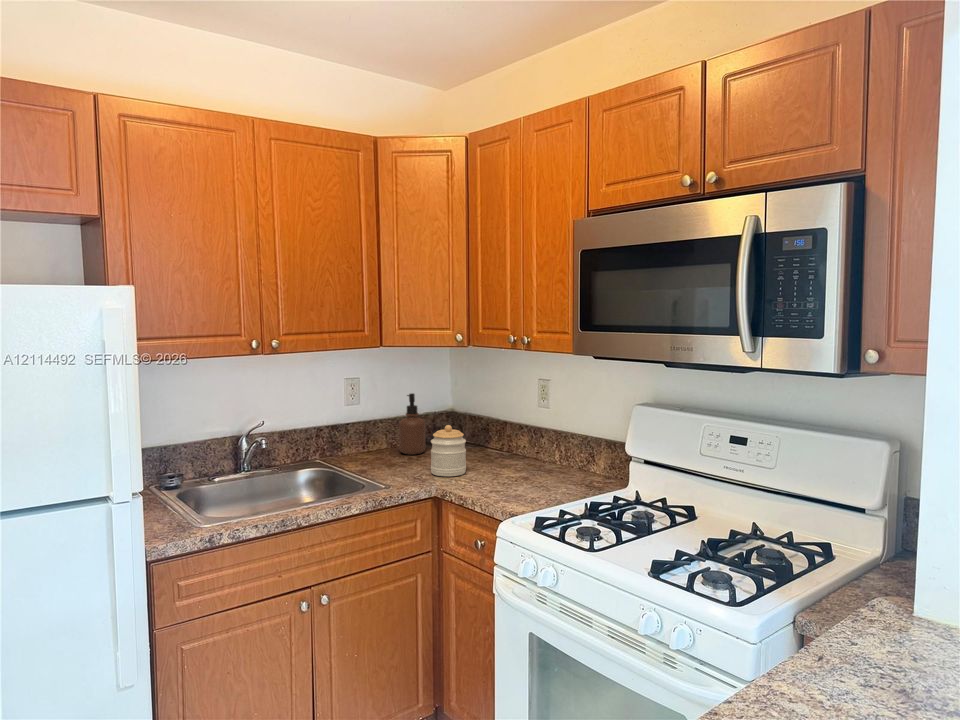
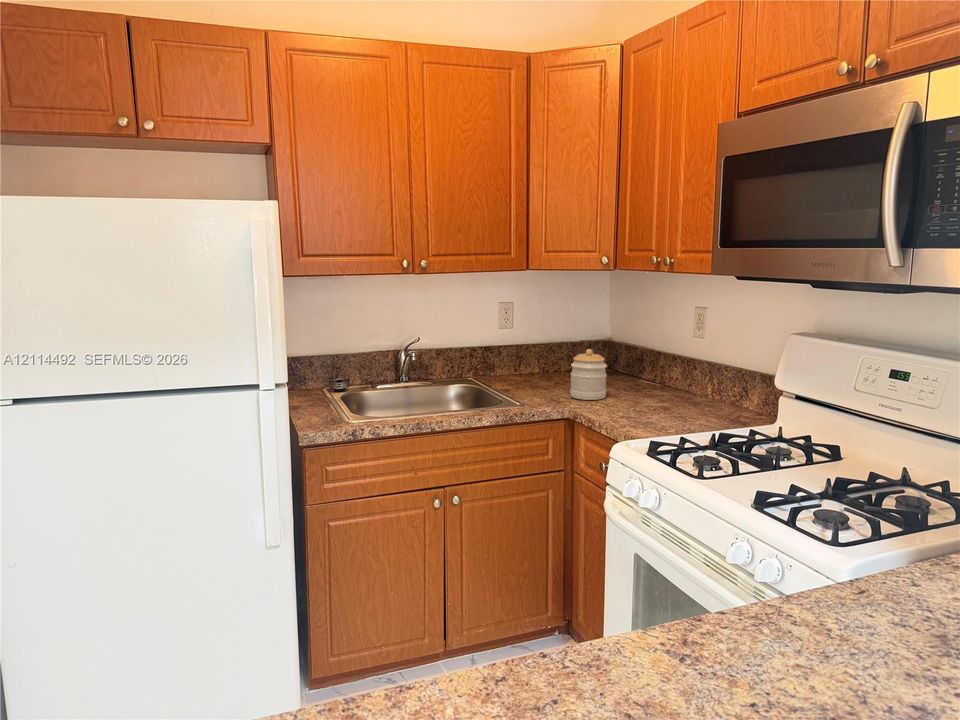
soap dispenser: present [399,393,425,455] -> none [550,319,576,379]

